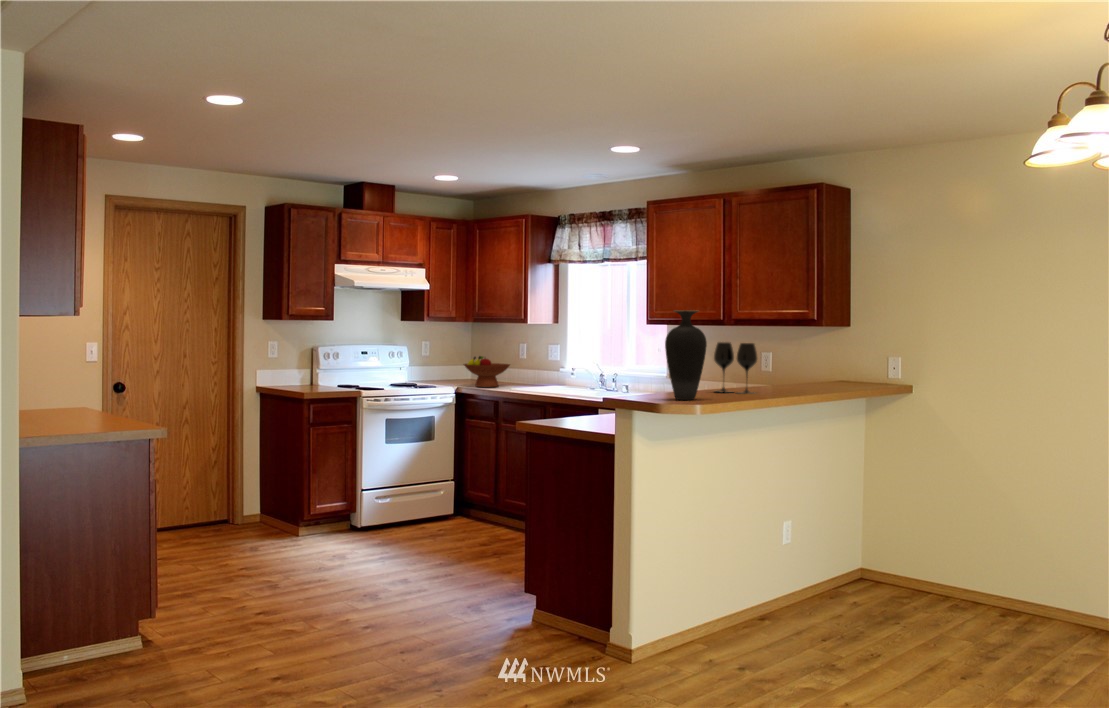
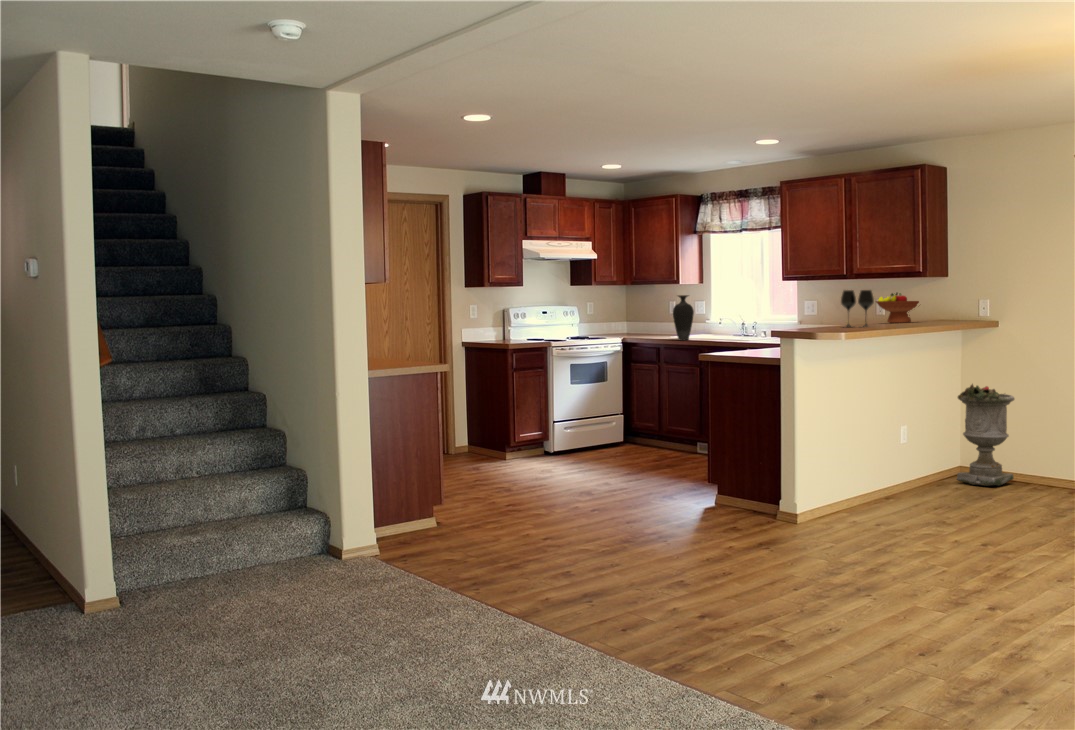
vase: present [665,310,707,400] -> present [673,295,694,340]
fruit bowl: present [464,356,510,387] -> present [876,293,919,323]
planter: none [857,464,932,602] -> present [957,384,1014,486]

